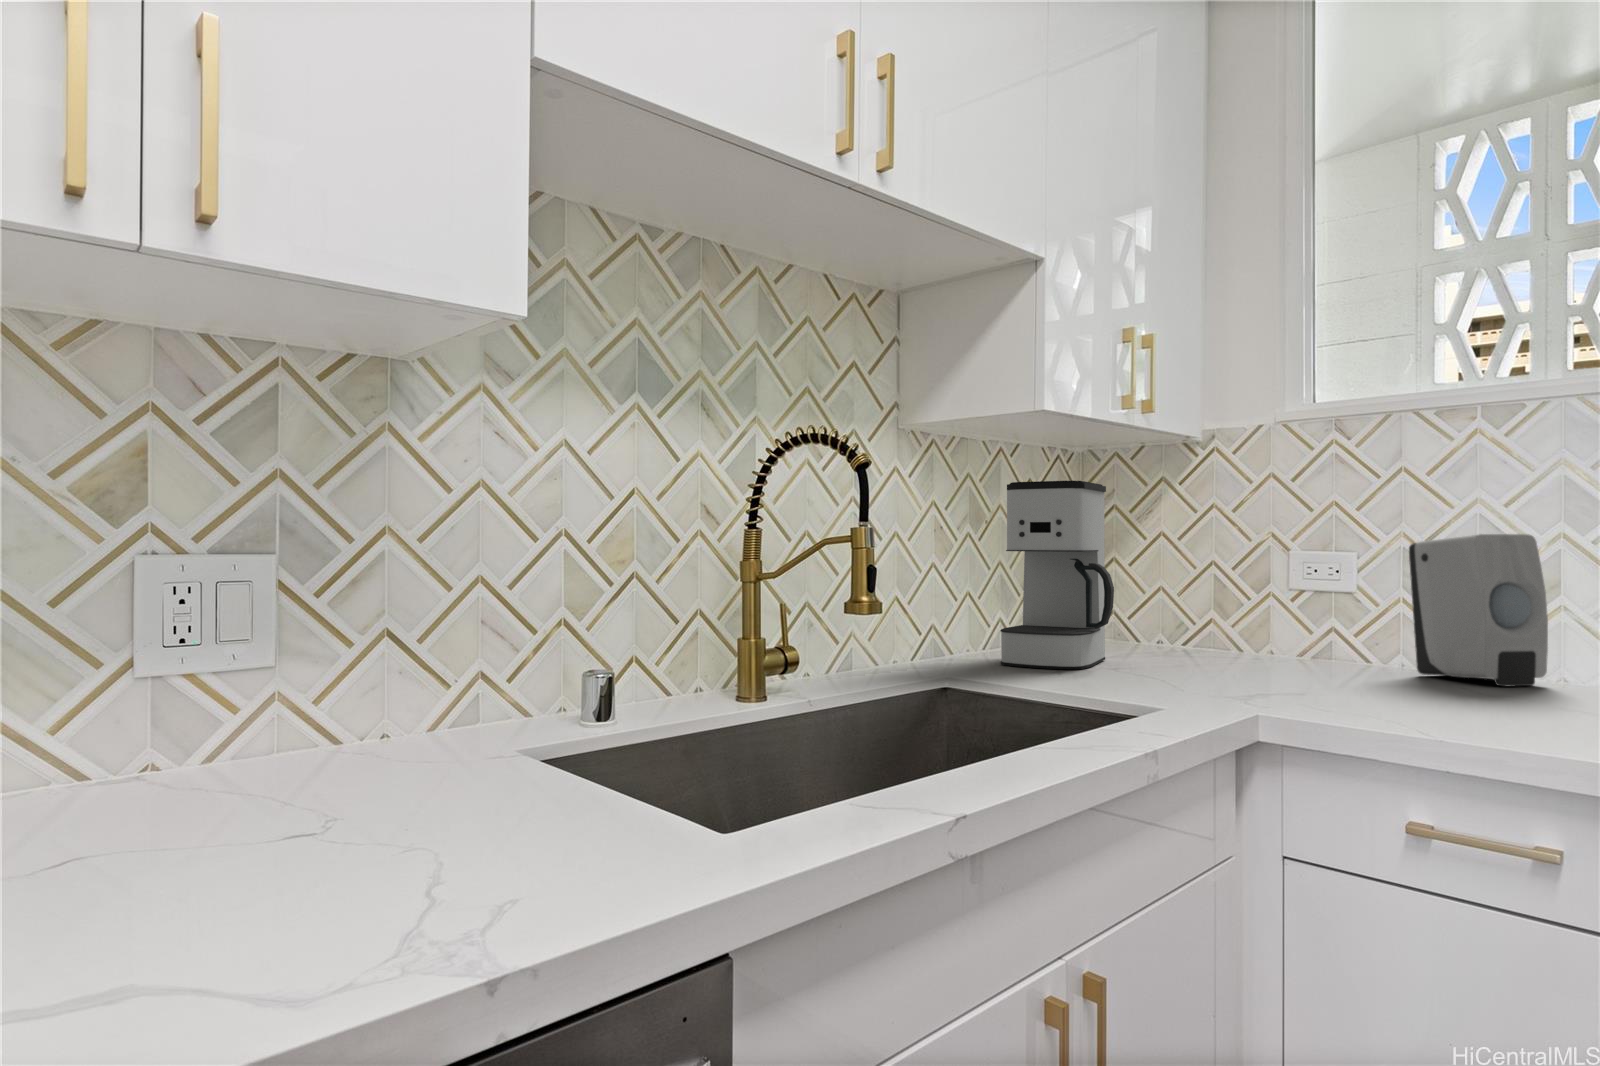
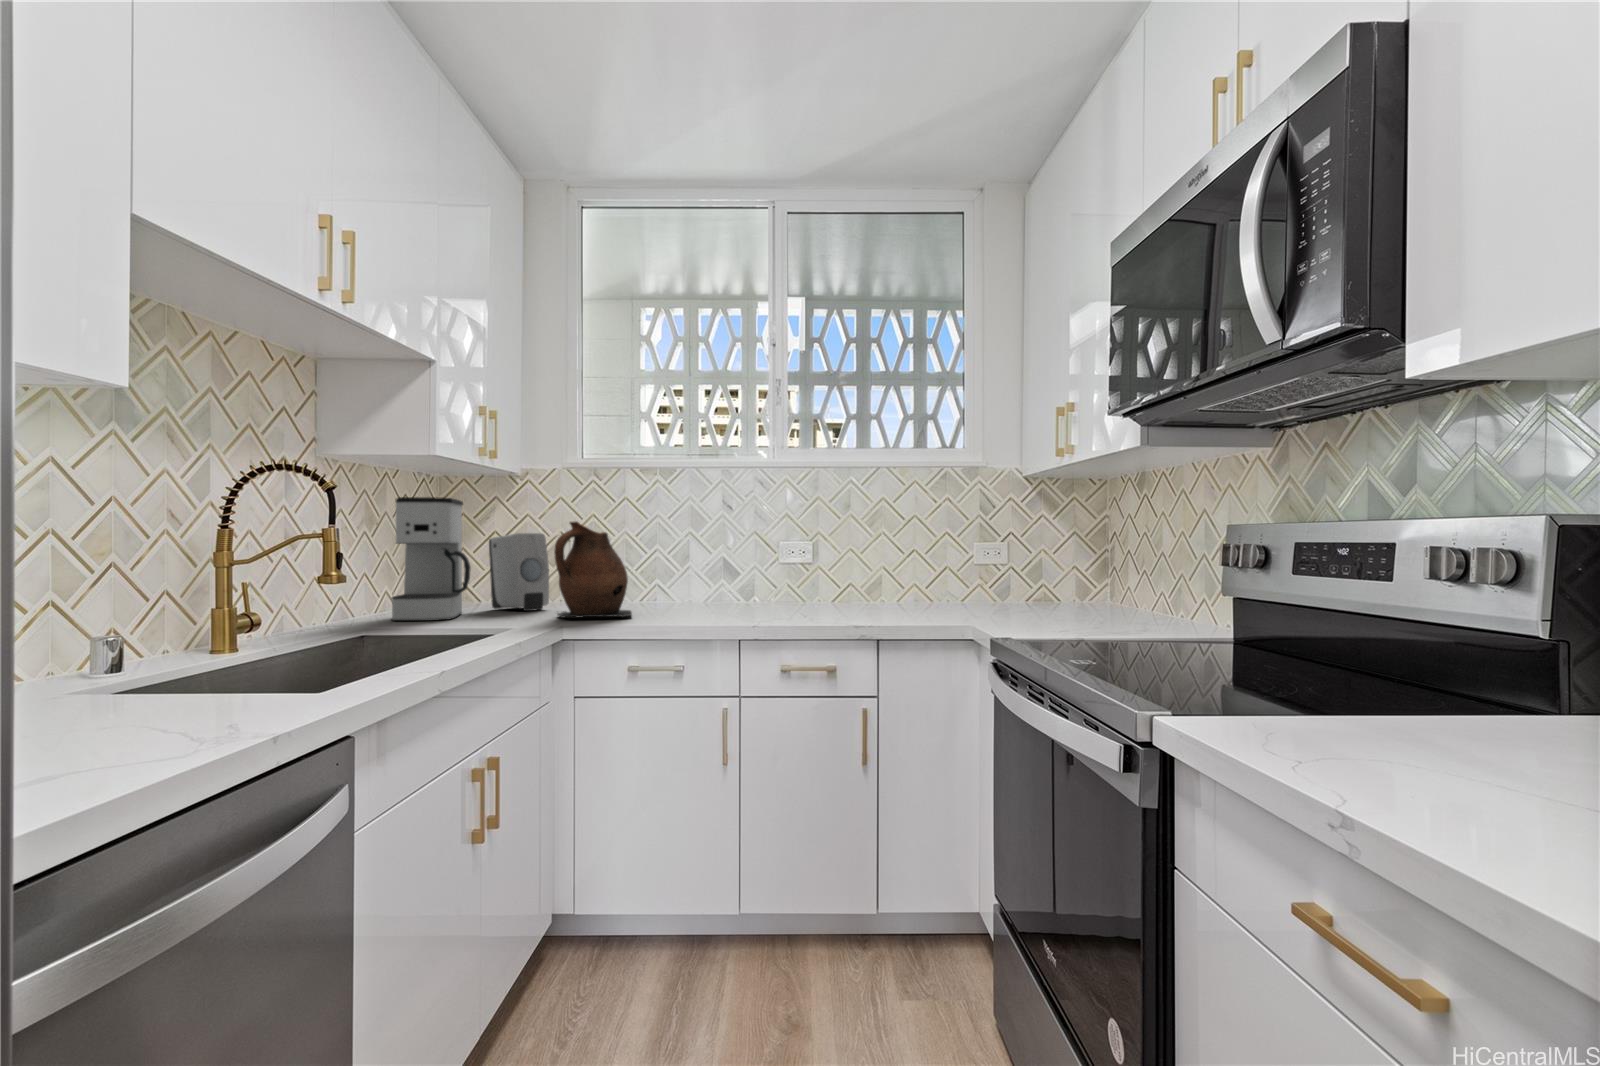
ceramic pitcher: none [1246,514,1400,696] -> present [554,522,632,618]
soap dispenser: present [1409,534,1548,687] -> present [489,533,549,611]

